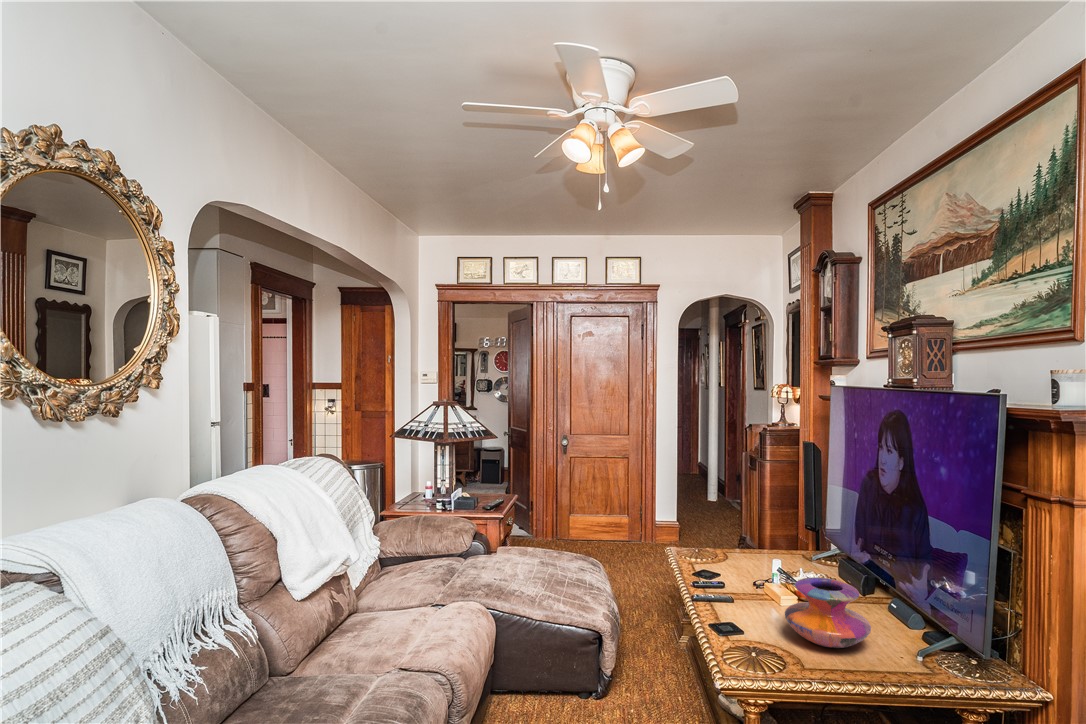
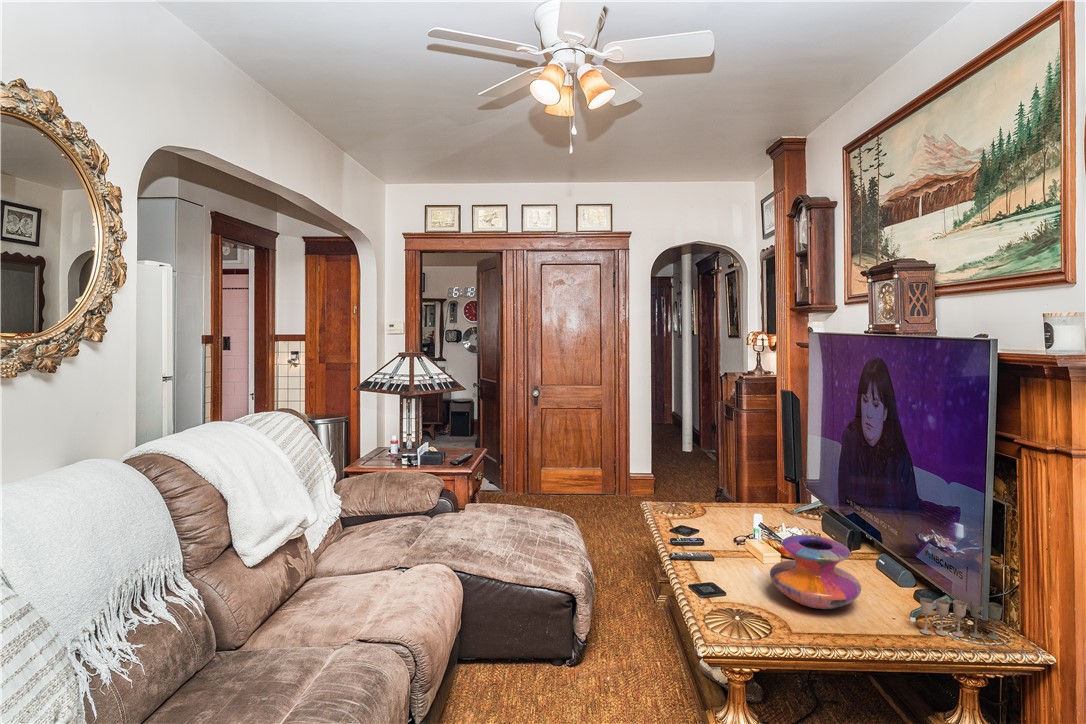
wine glass: none [925,637,1003,679] -> present [920,598,1003,640]

